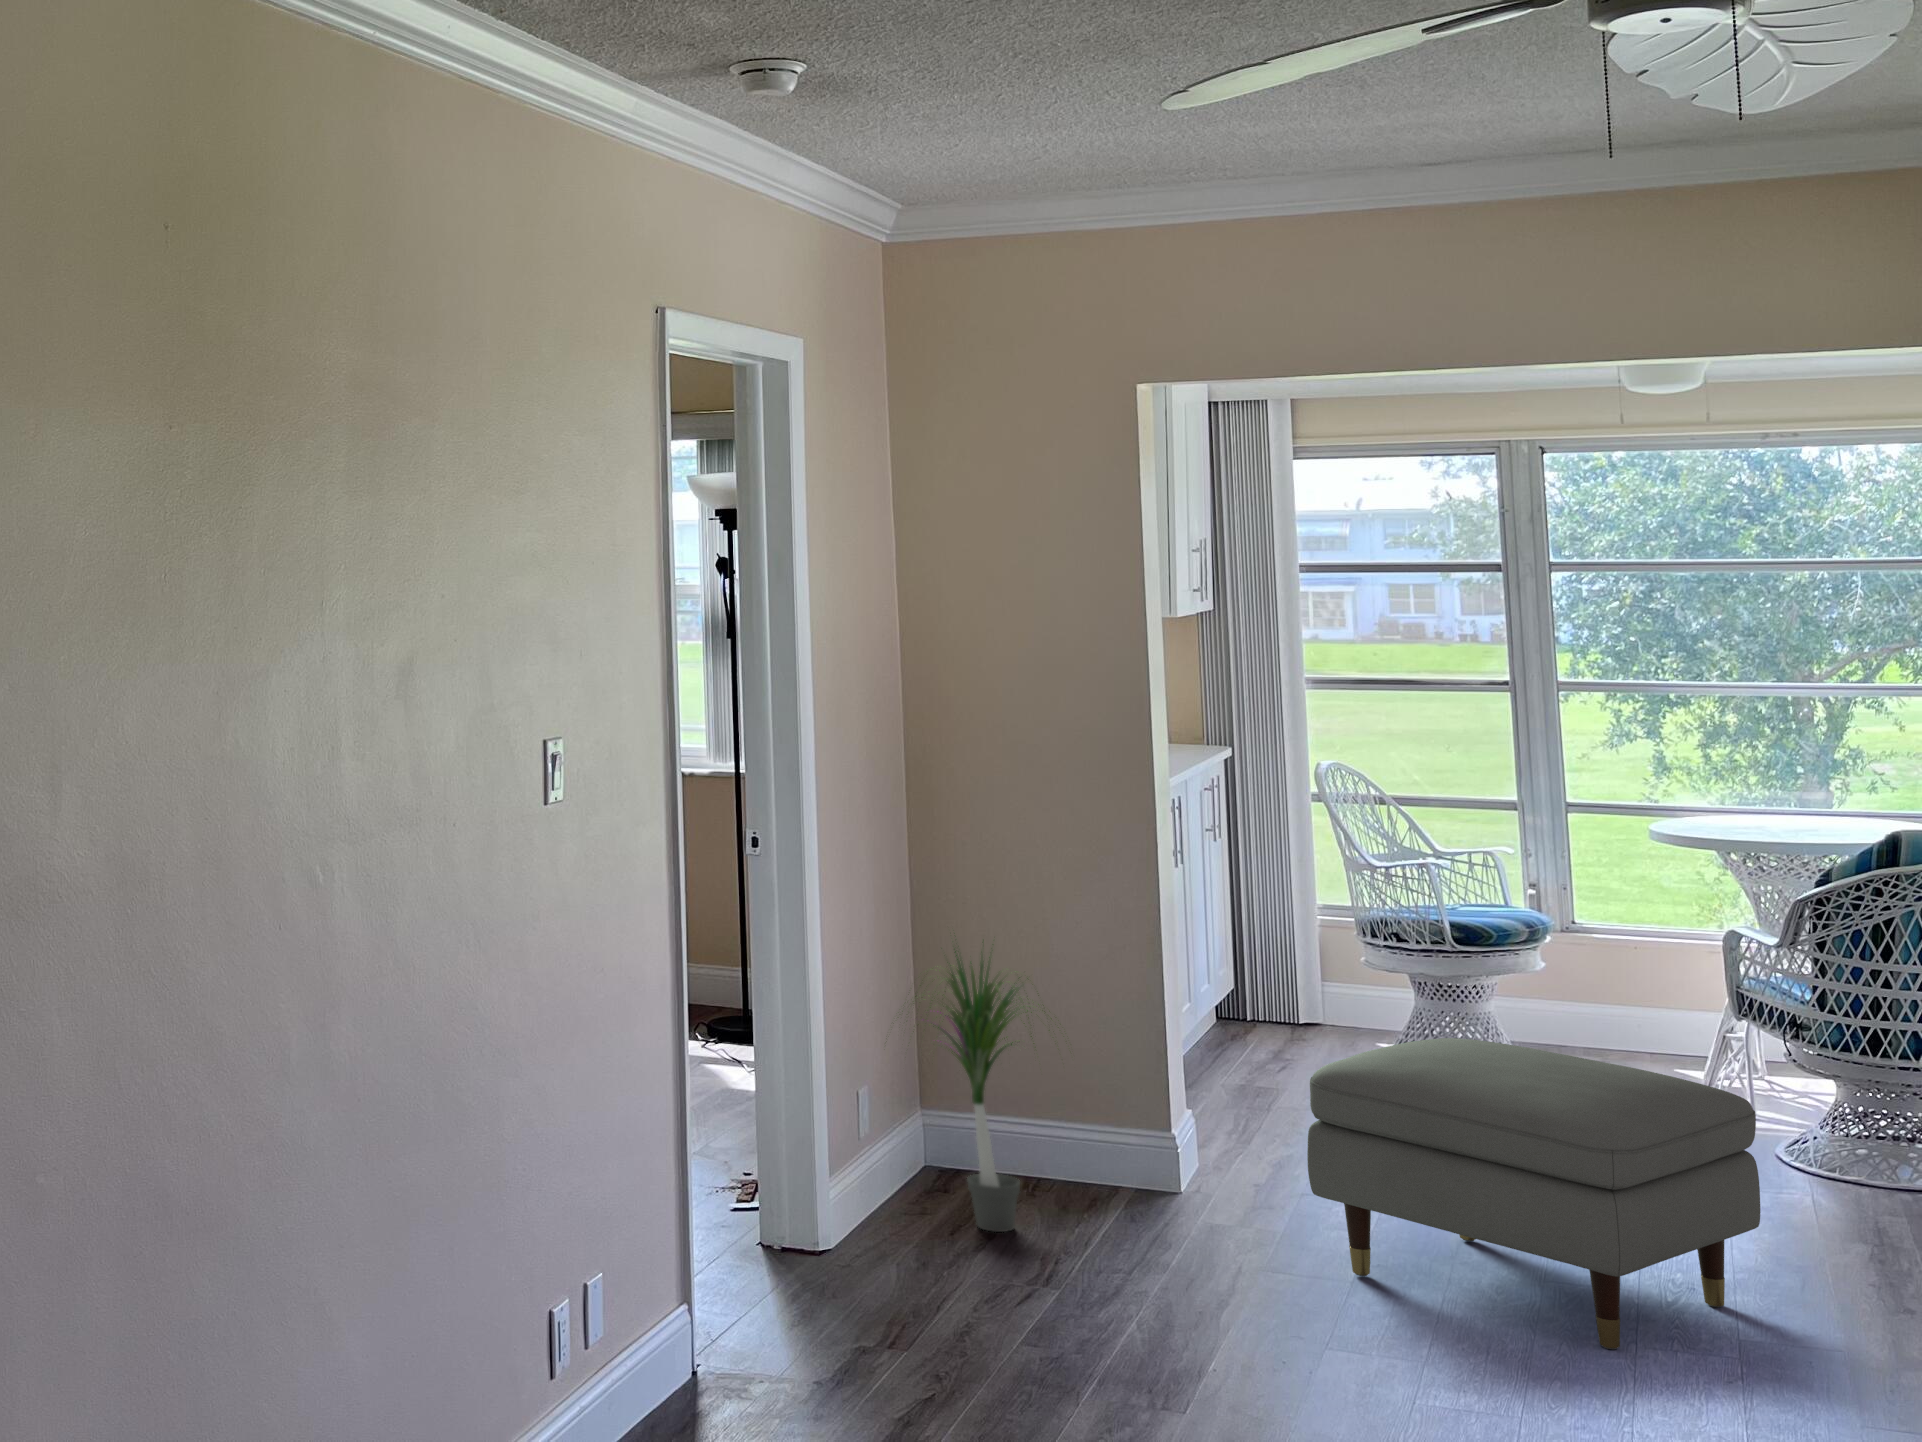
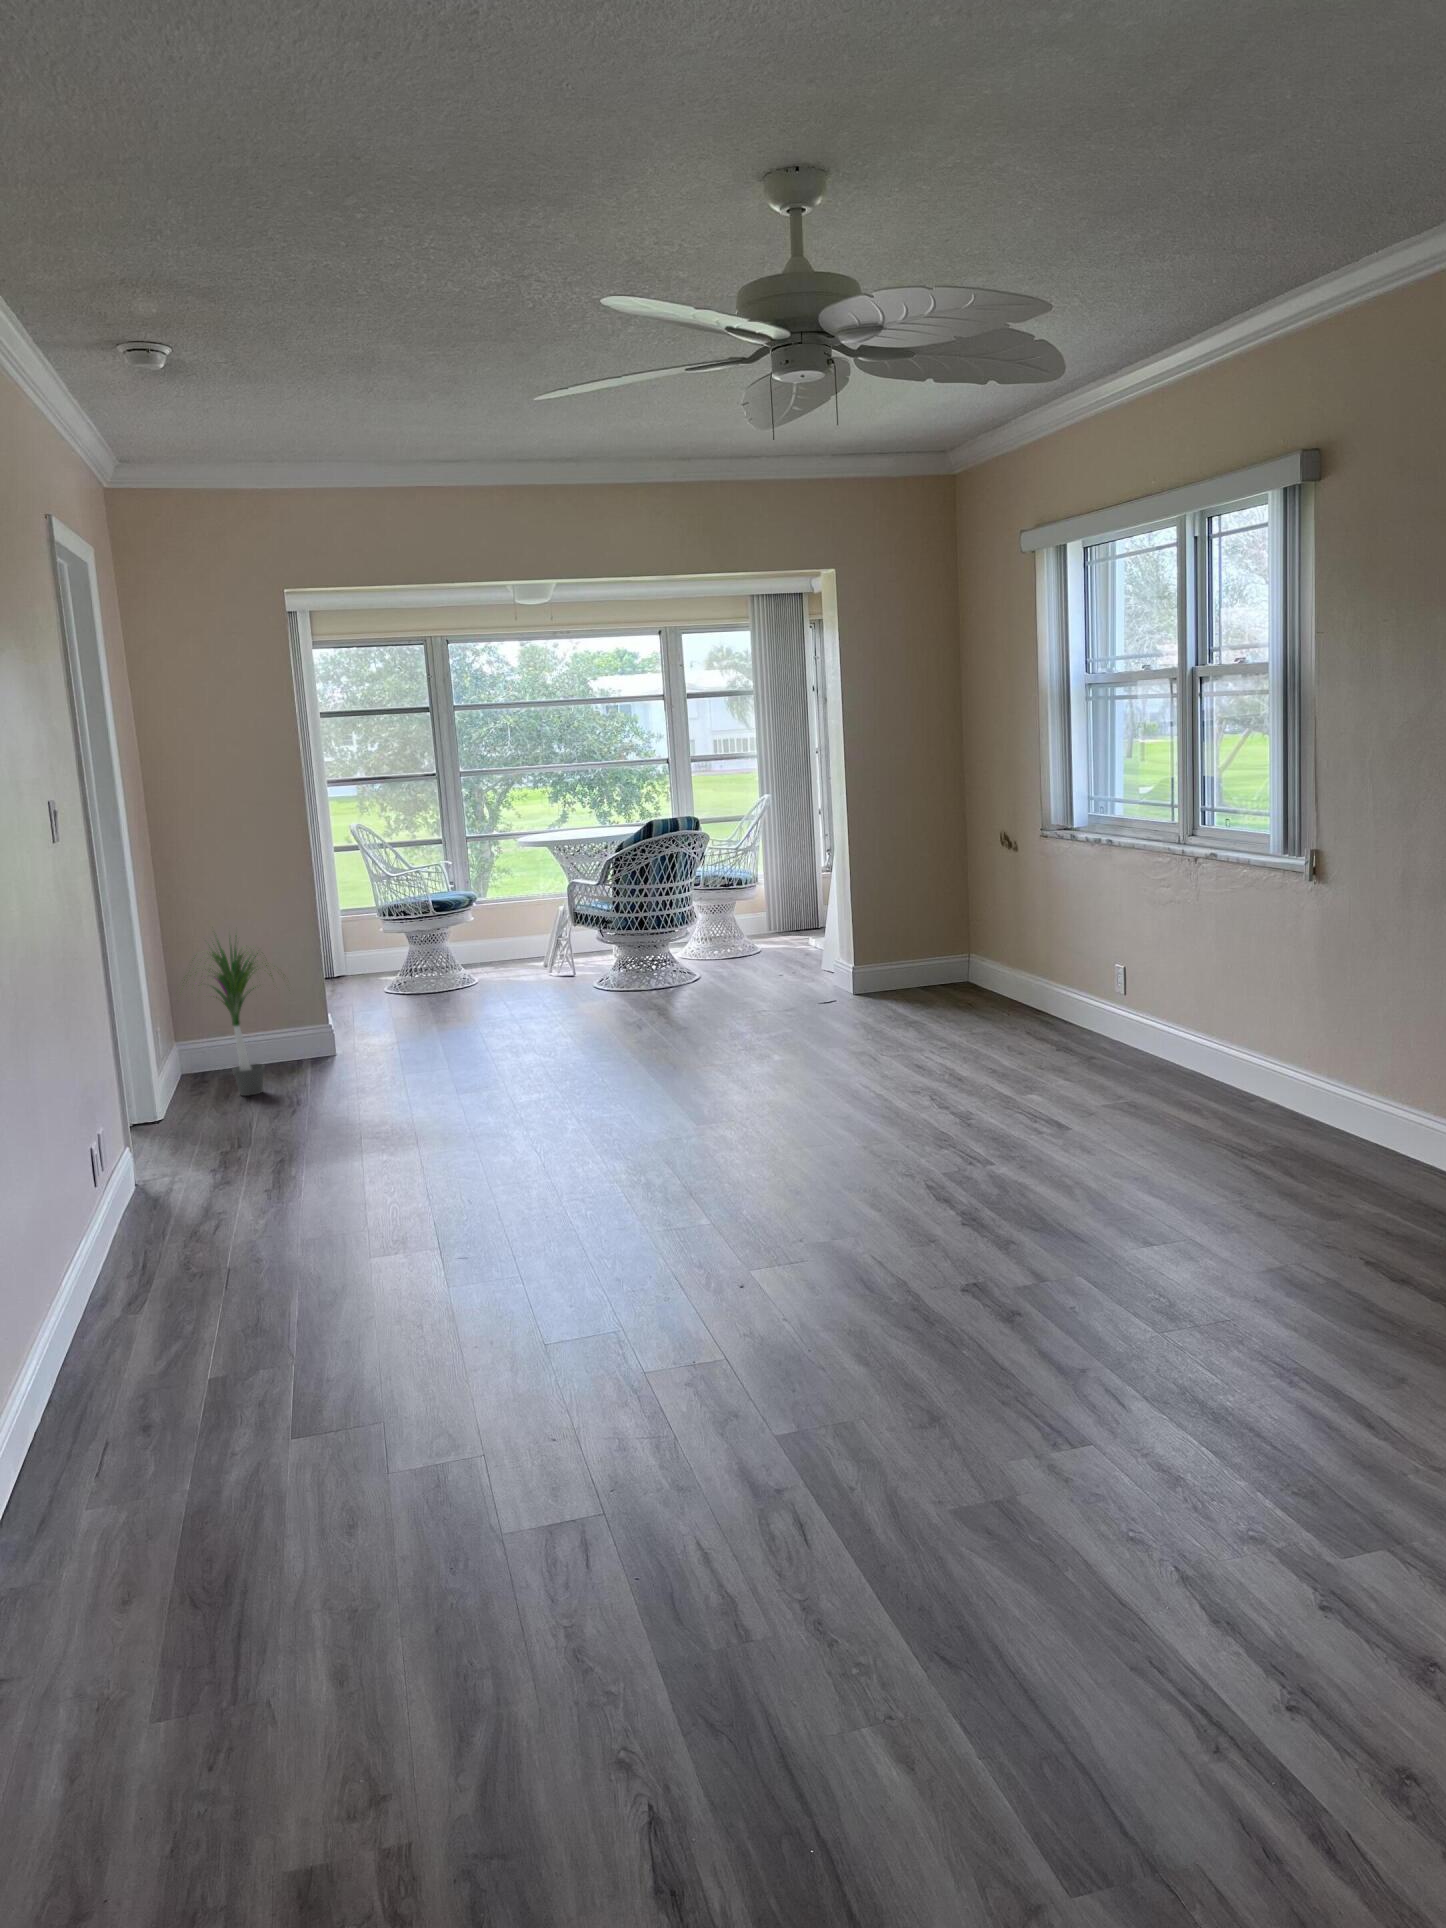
ottoman: present [1307,1038,1761,1349] -> none [426,941,627,1069]

